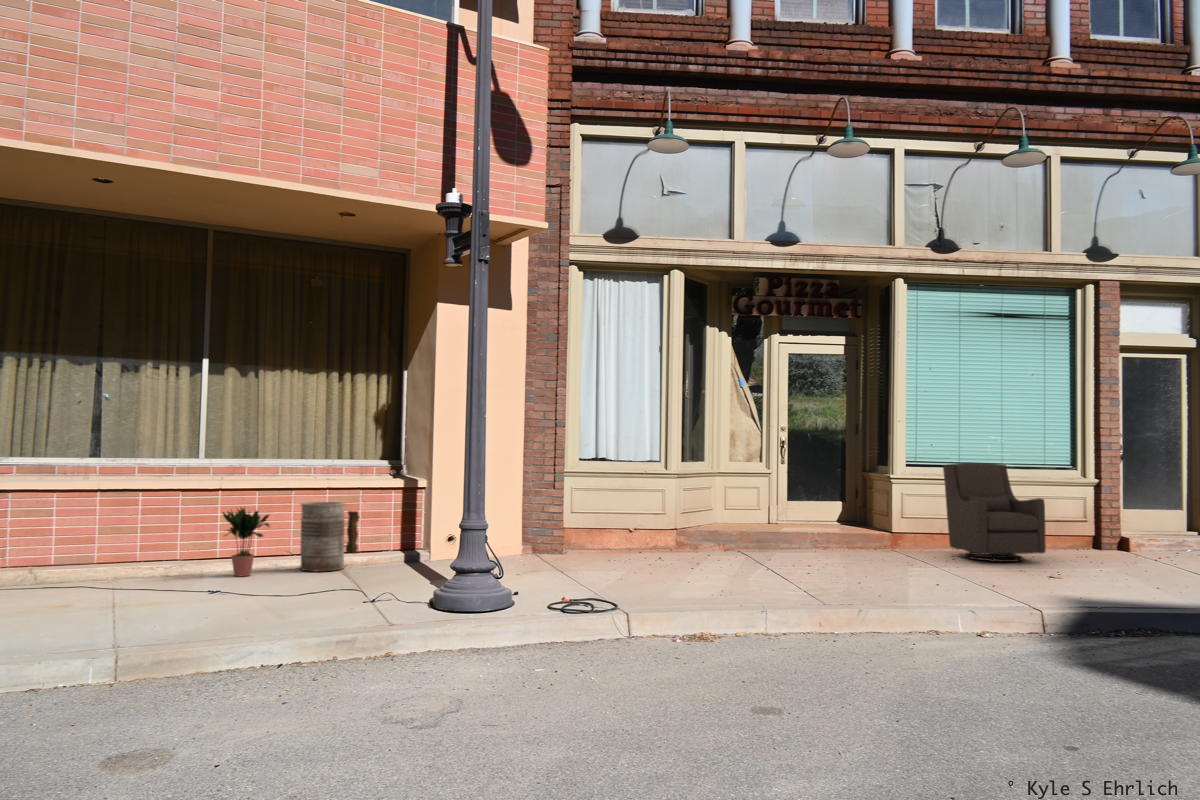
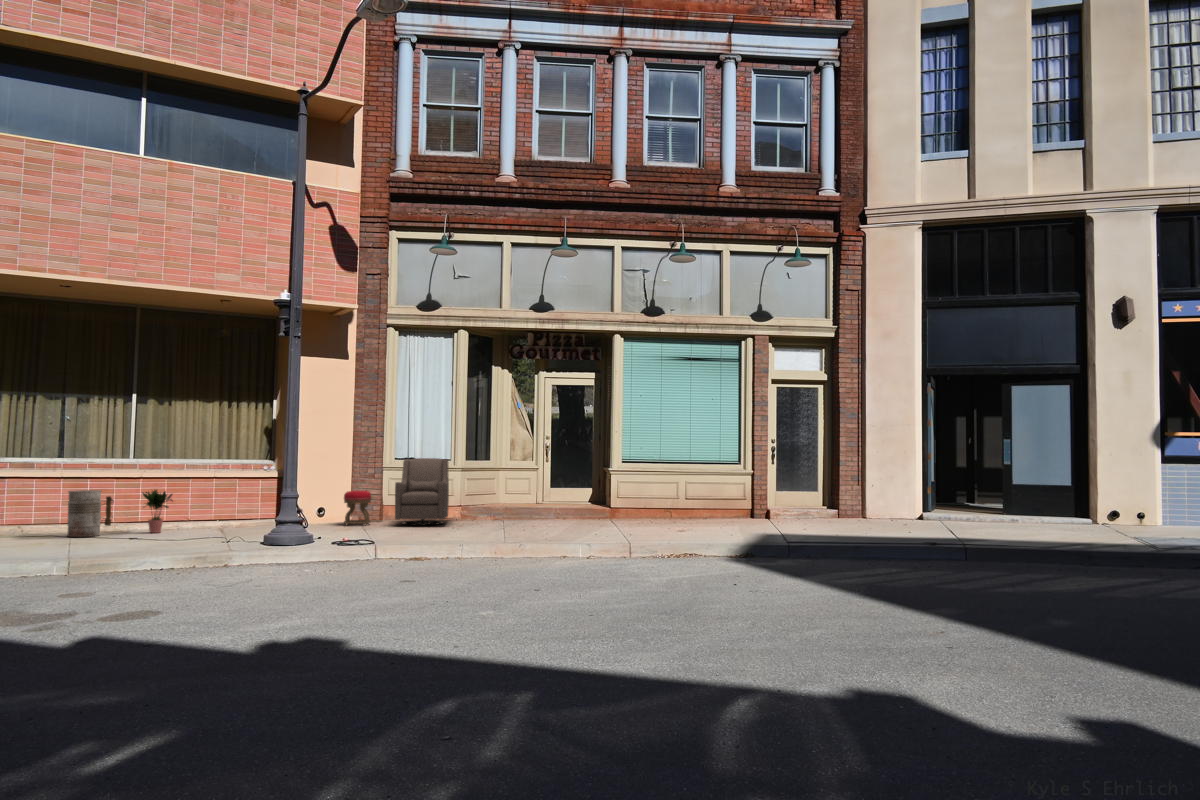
chair: present [943,463,1046,562] -> present [395,458,449,525]
trash can: present [300,502,359,571] -> present [67,490,113,537]
stool: none [516,508,556,562] -> present [344,491,371,525]

